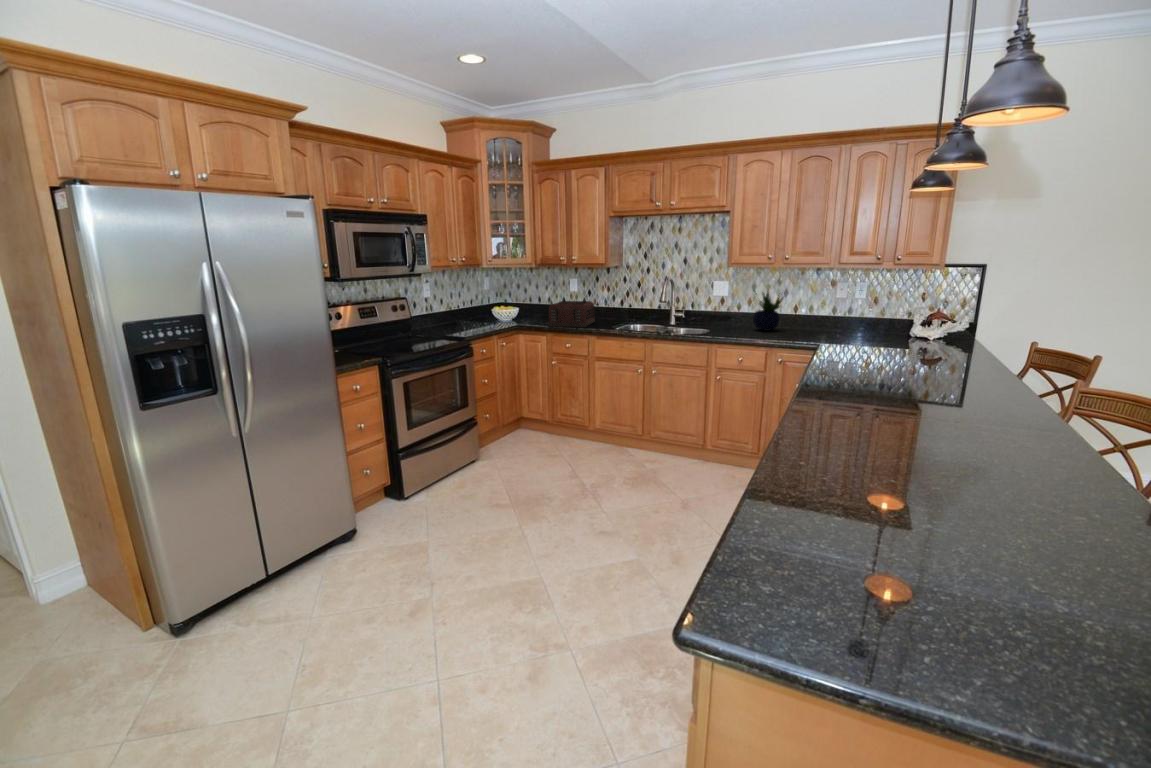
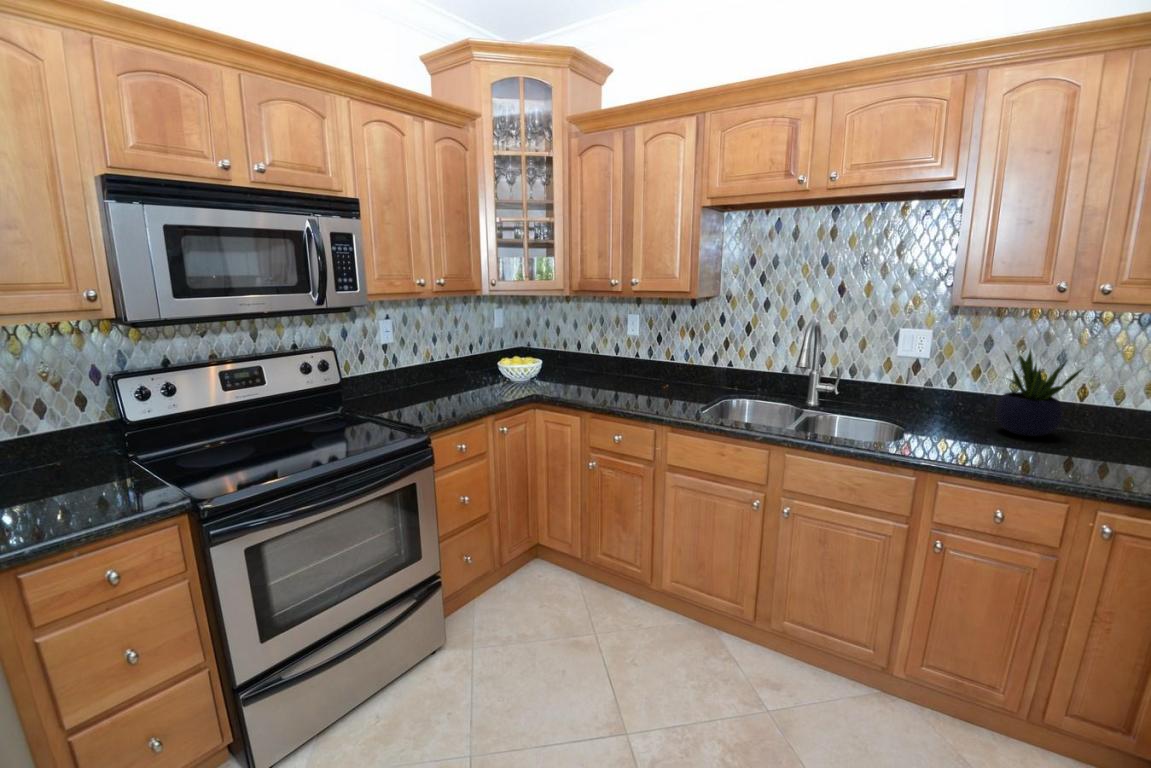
toaster: present [548,301,595,327] -> none [586,352,668,405]

